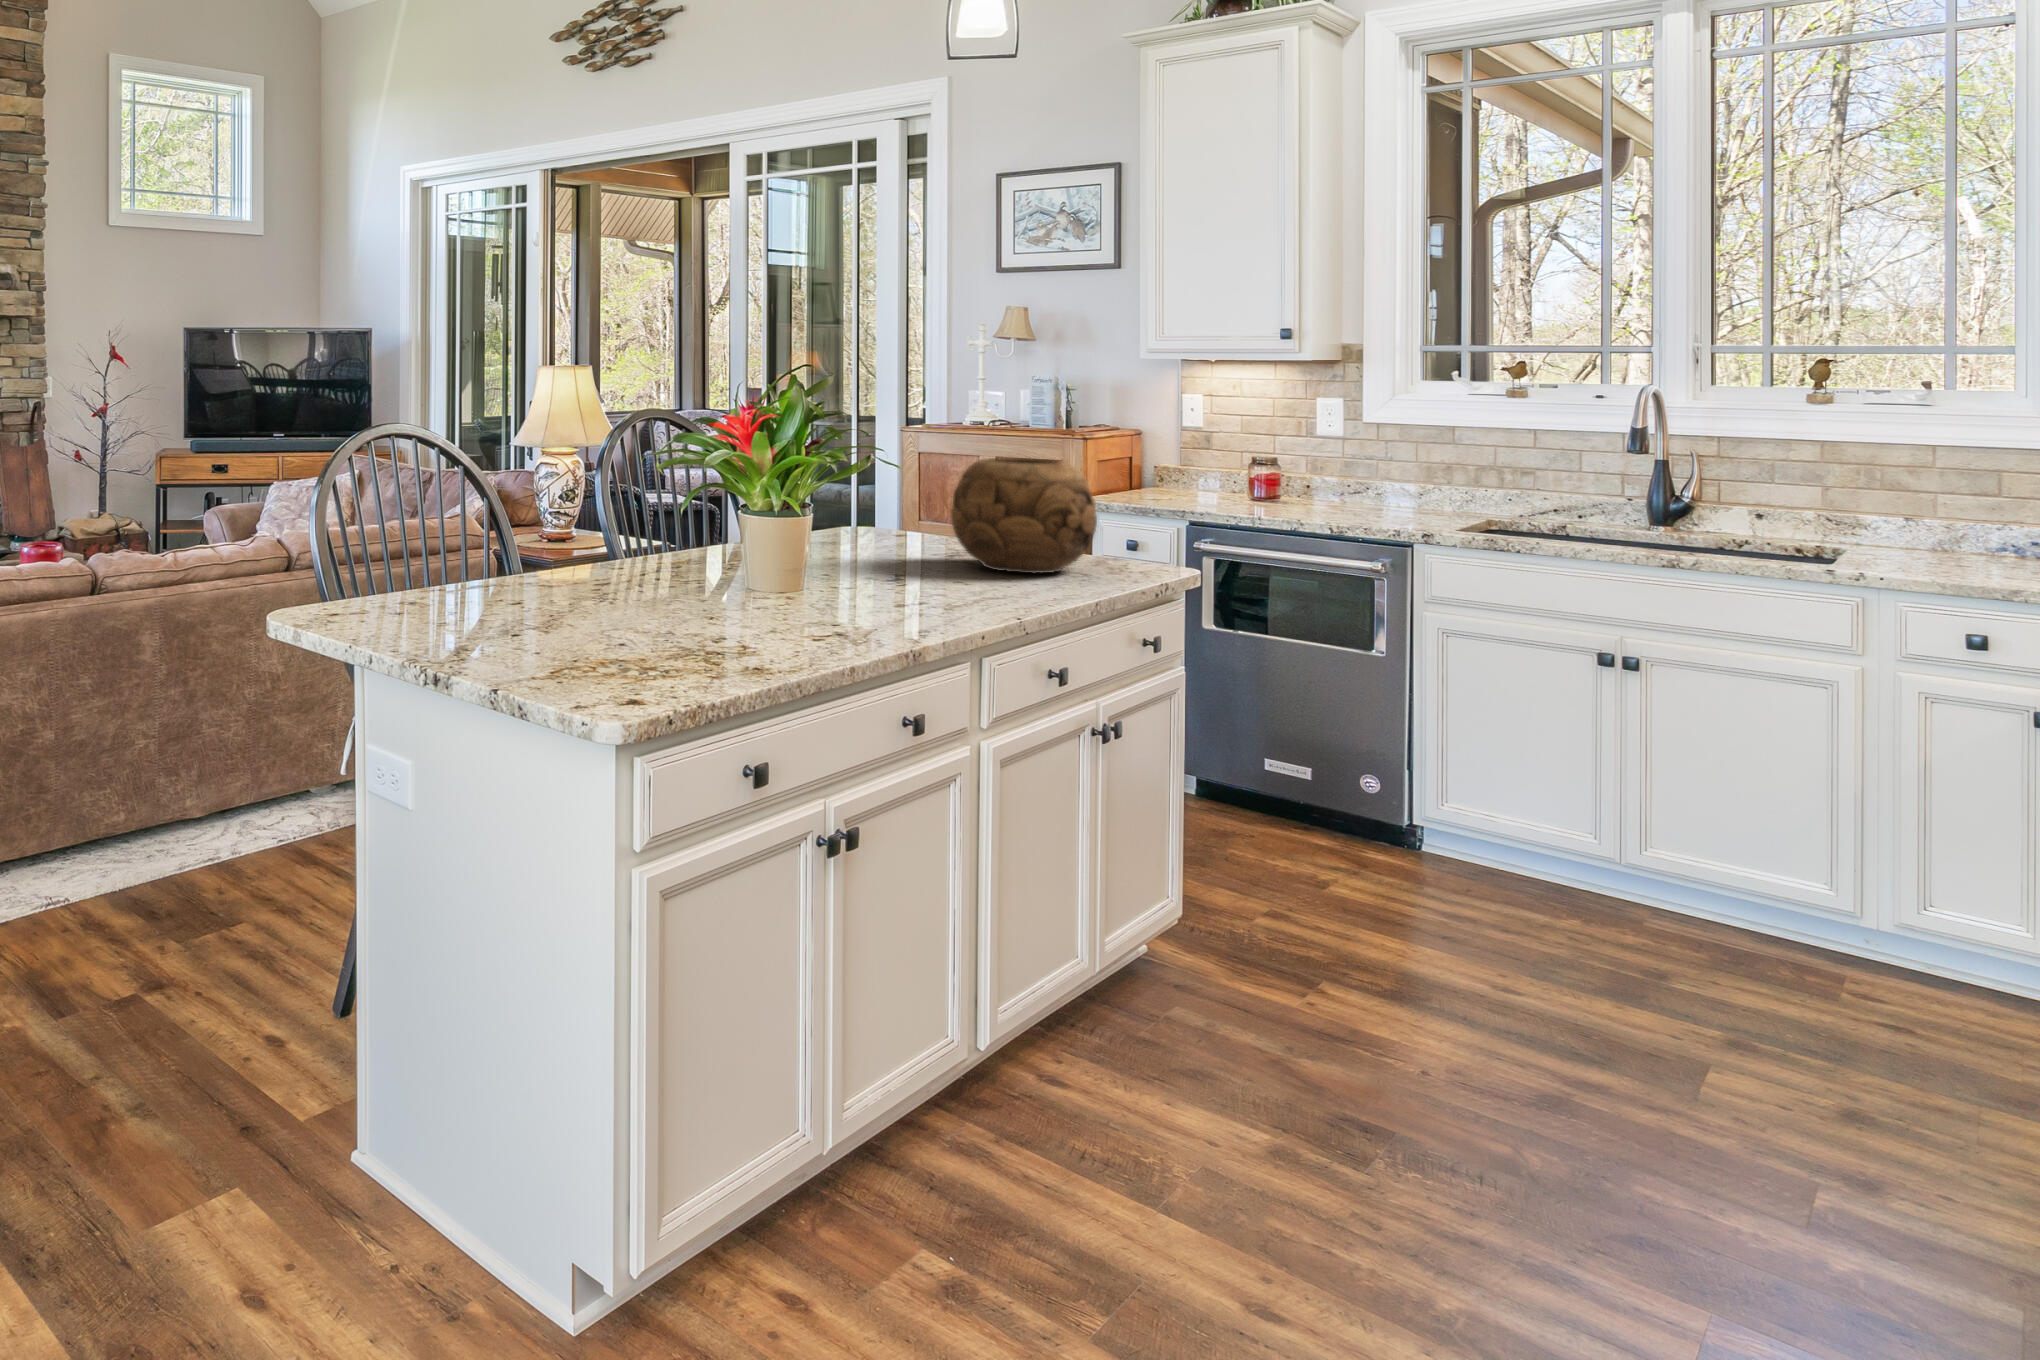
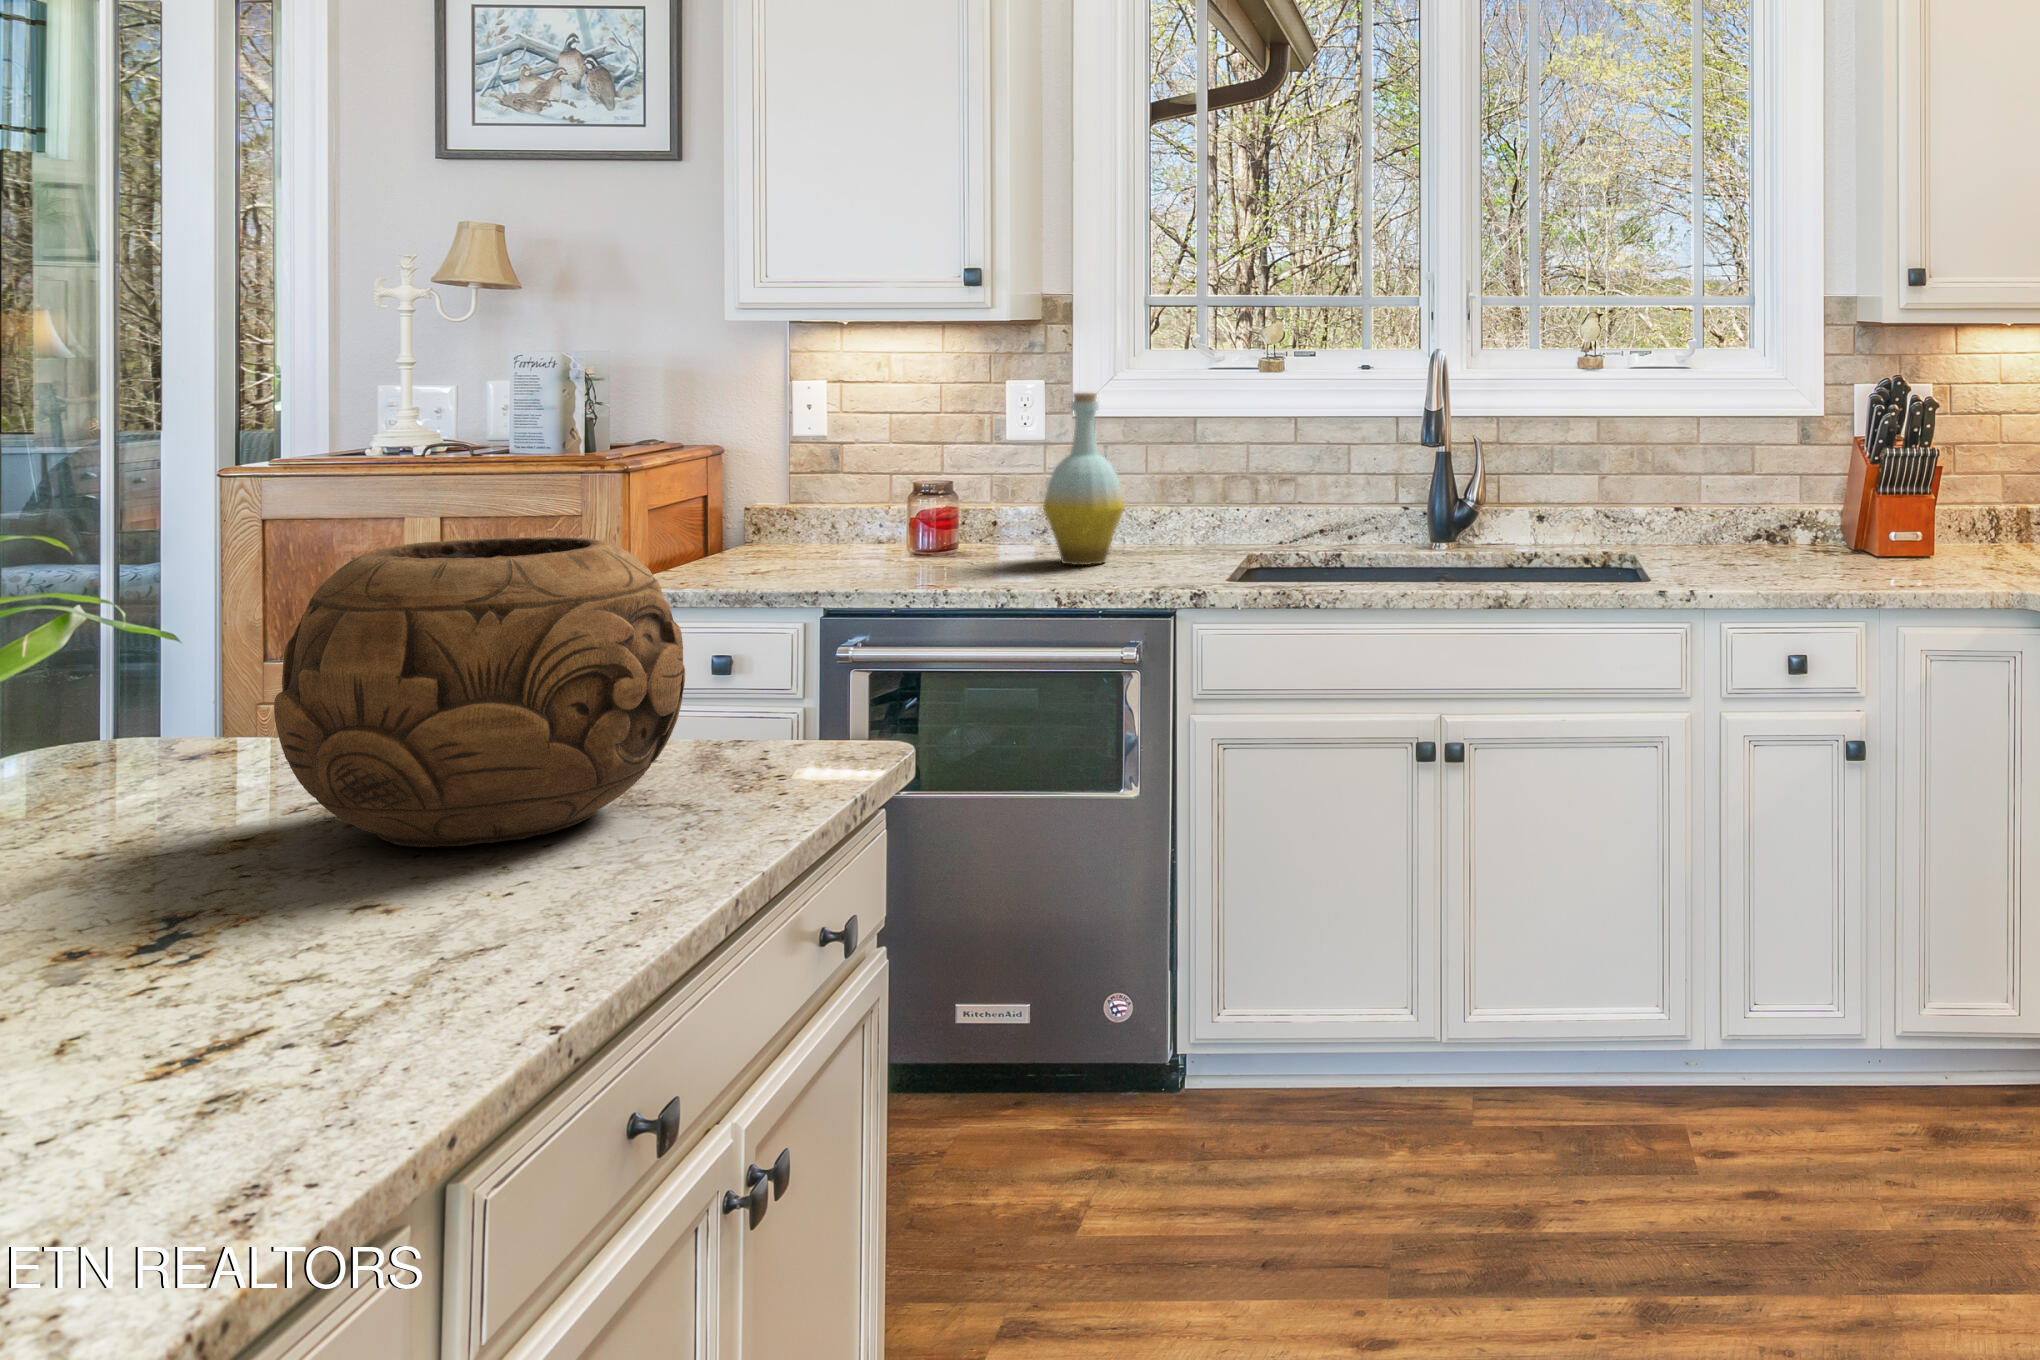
bottle: none [1328,406,1386,513] -> present [1043,392,1125,565]

